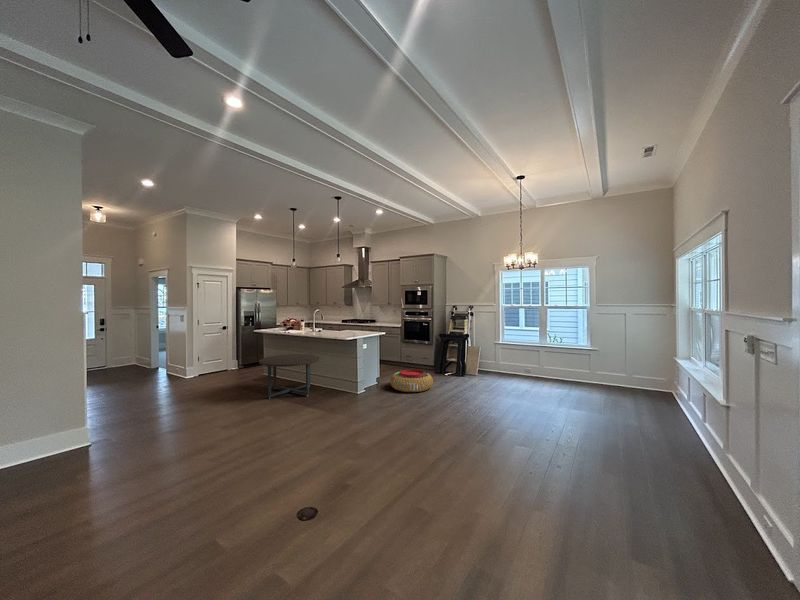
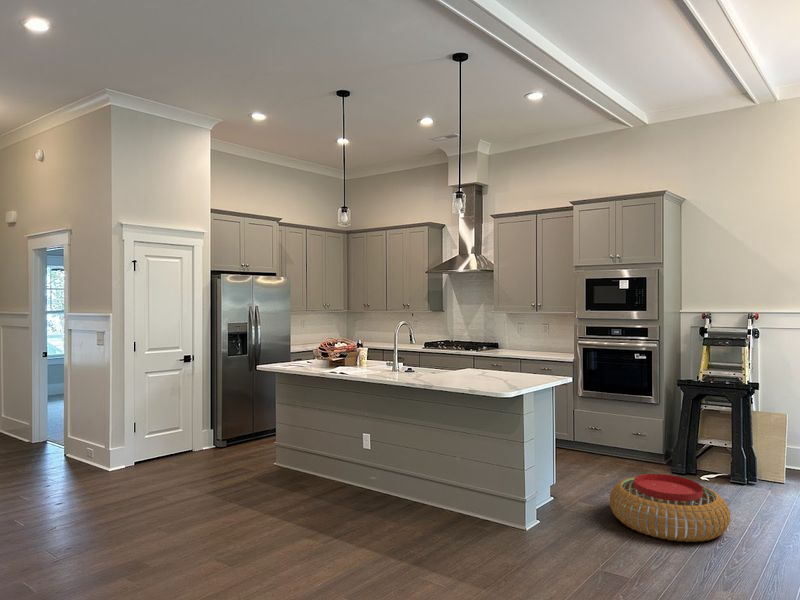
coffee table: present [259,354,320,399] -> none [296,430,443,554]

